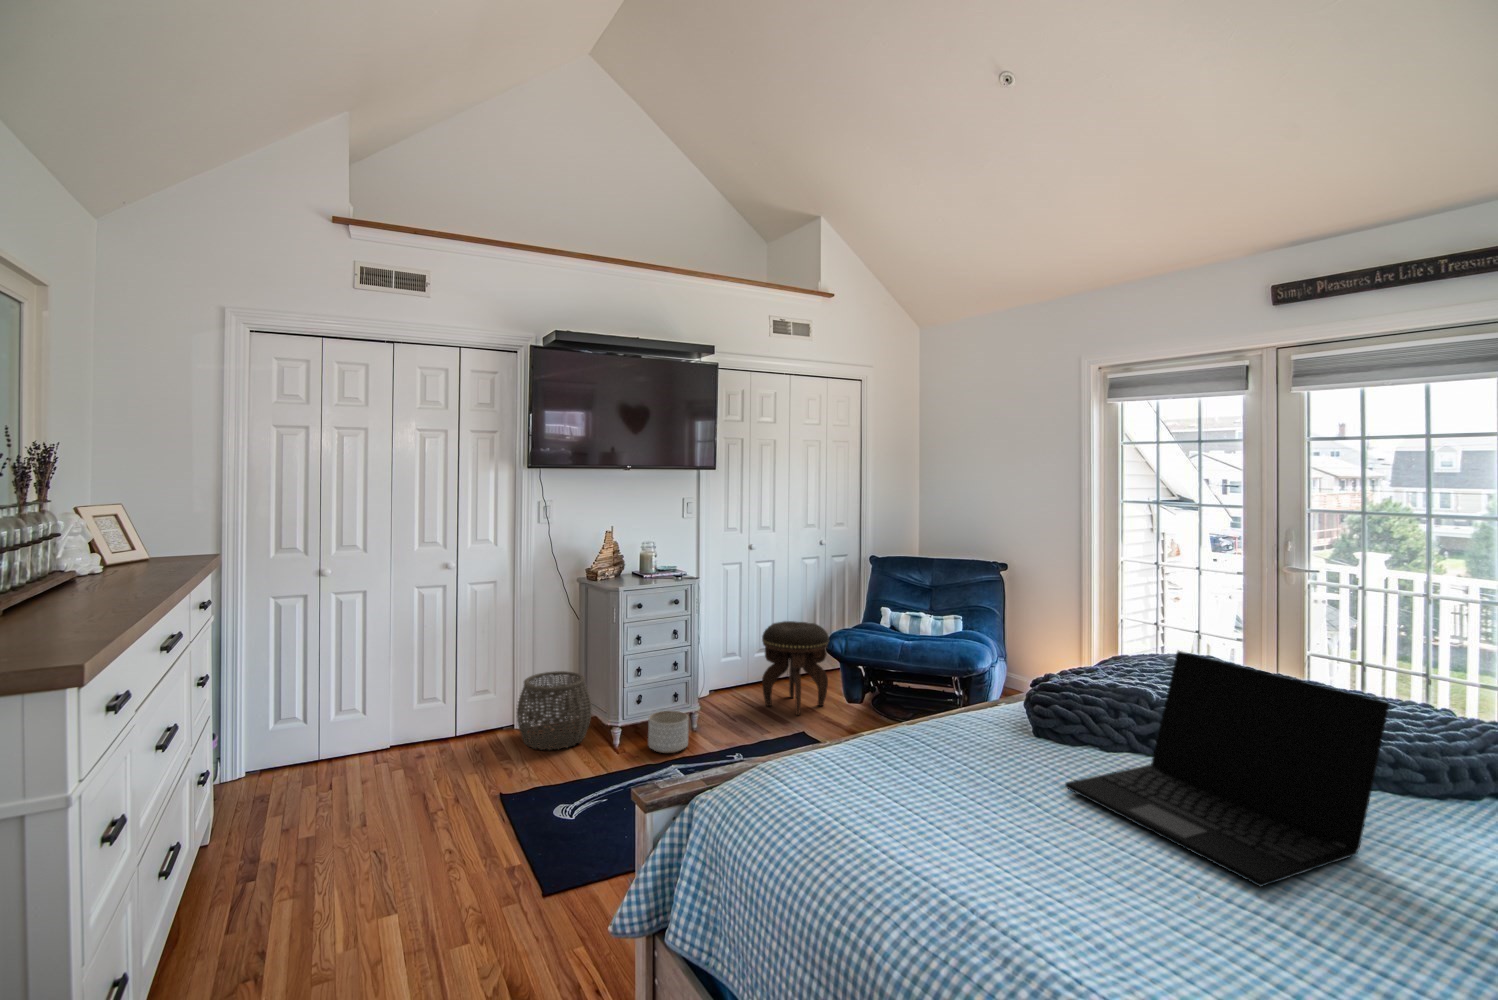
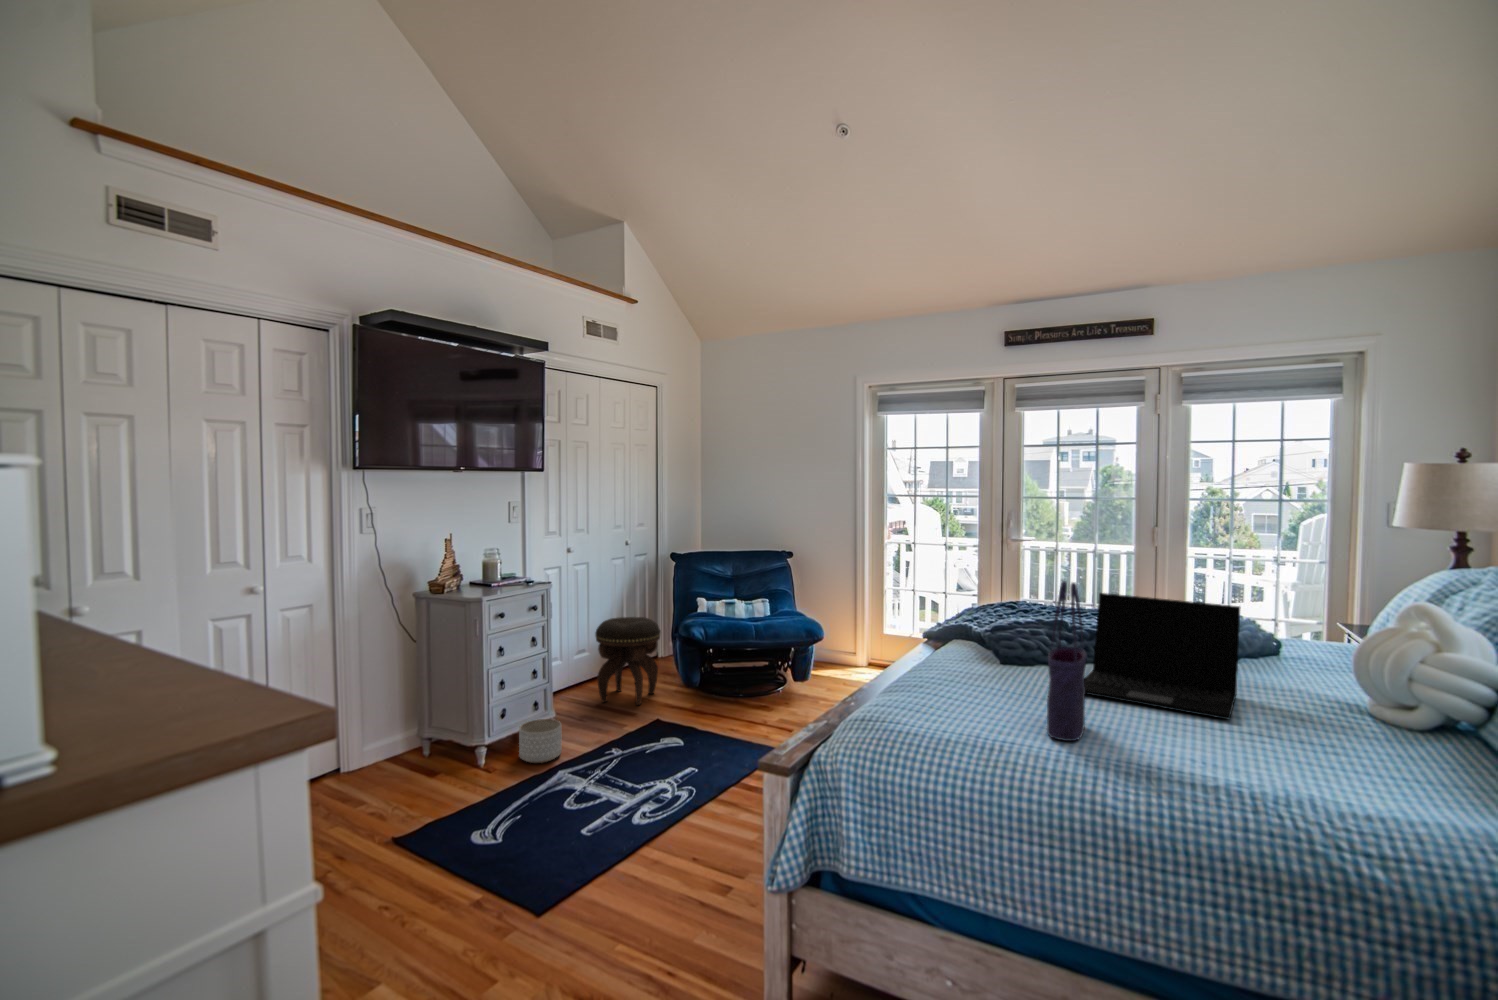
tote bag: none [911,621,999,852] -> present [1047,581,1086,741]
woven basket: present [517,671,592,750] -> none [358,697,449,789]

